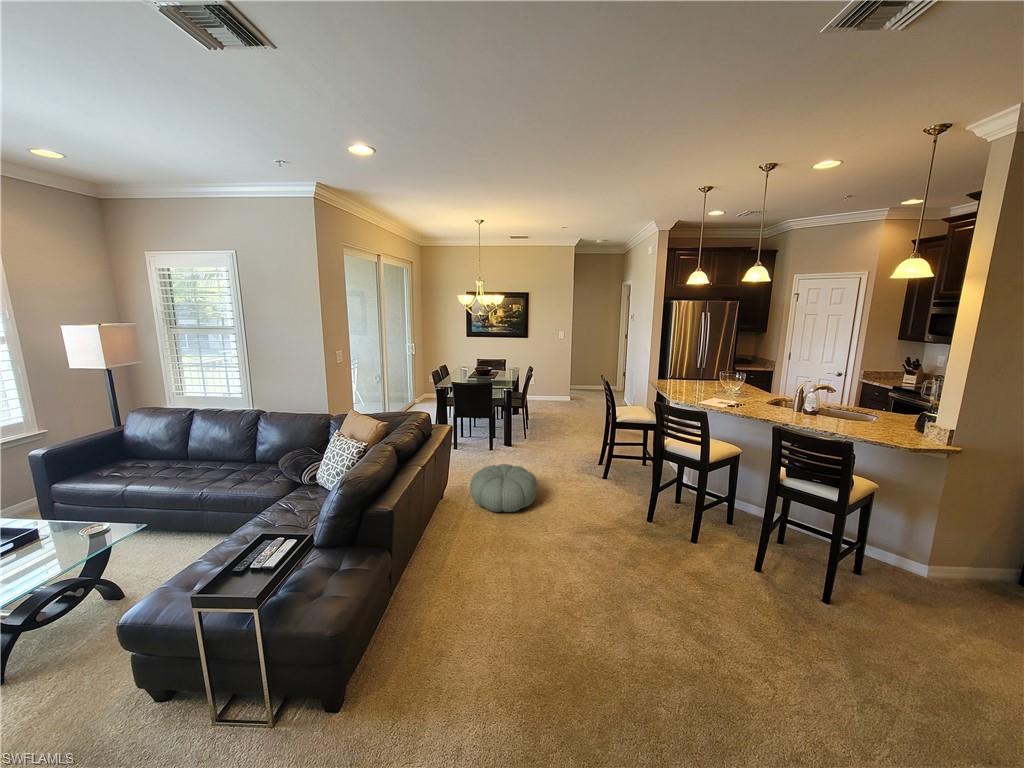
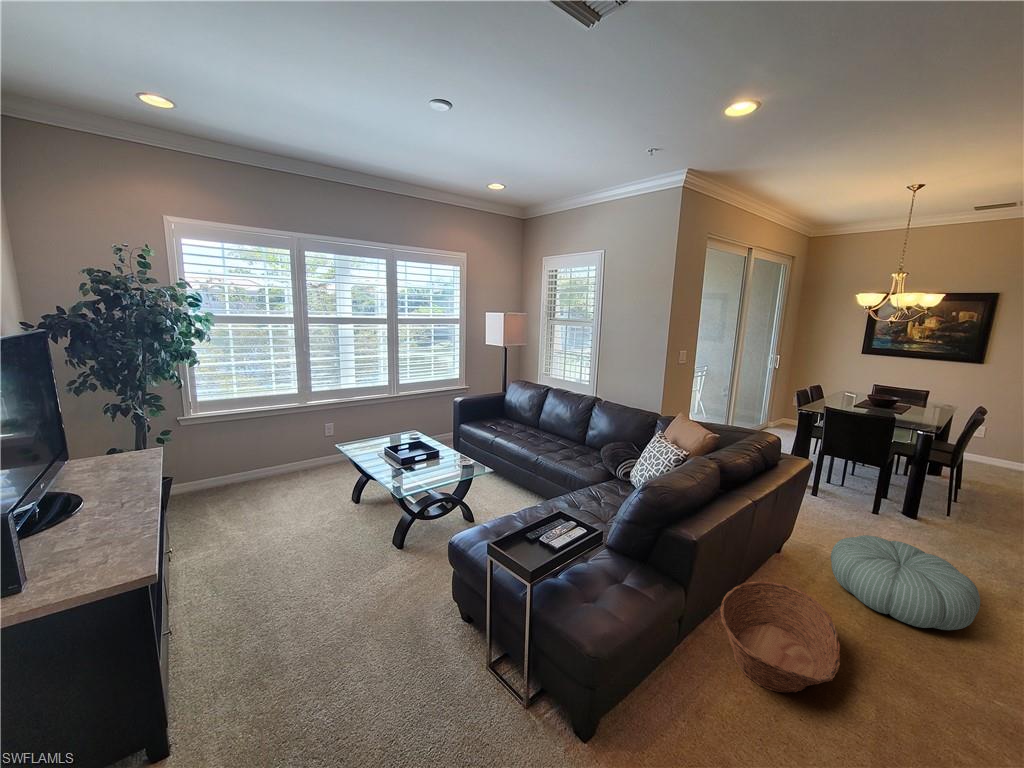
basket: none [411,518,483,591] -> present [720,581,840,693]

